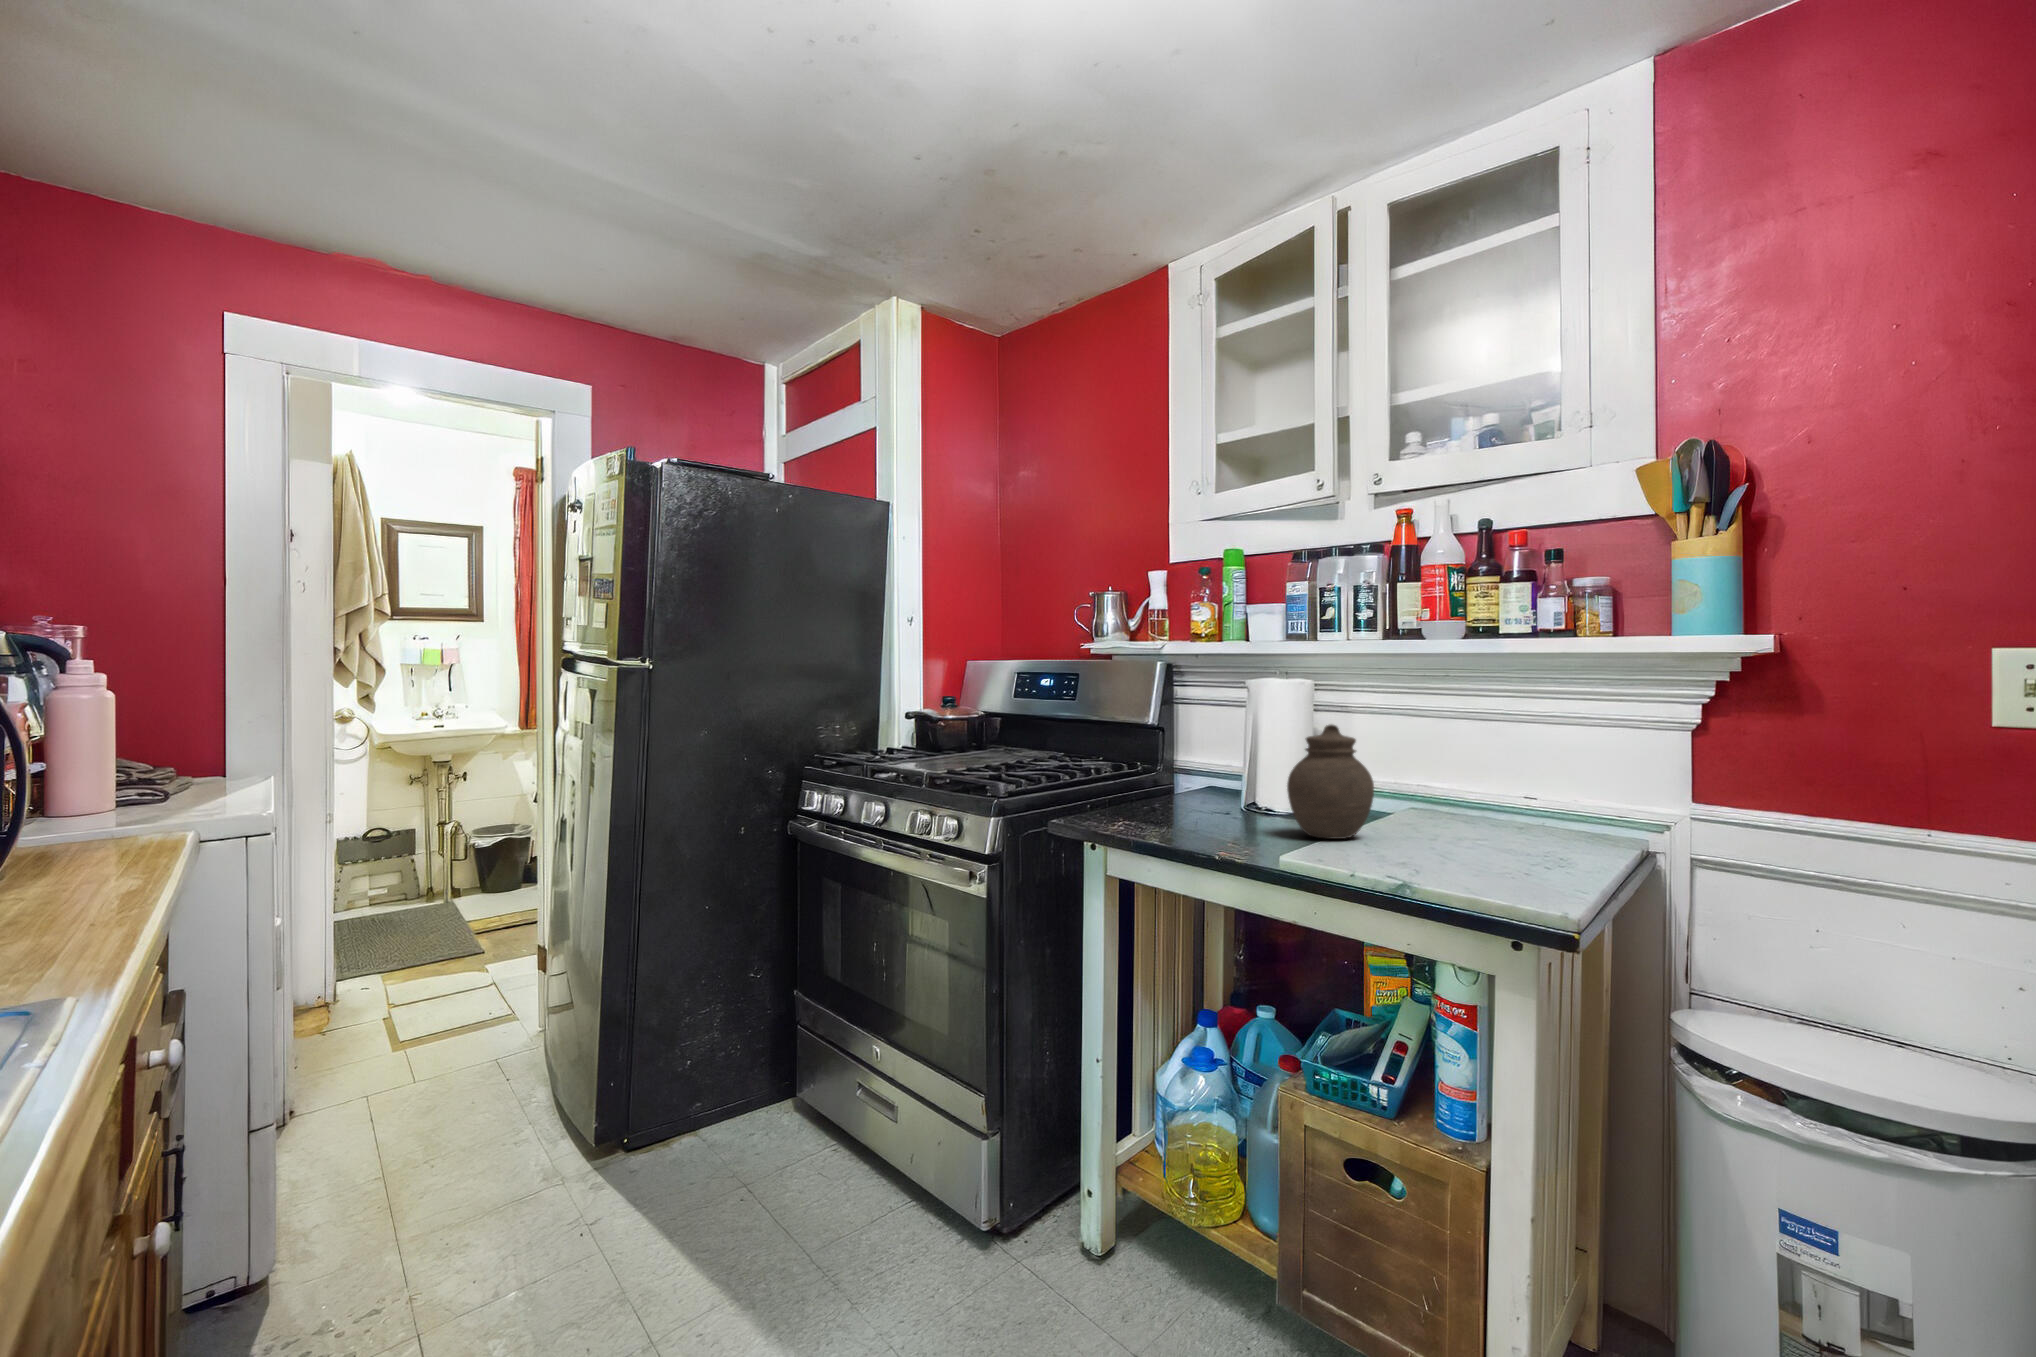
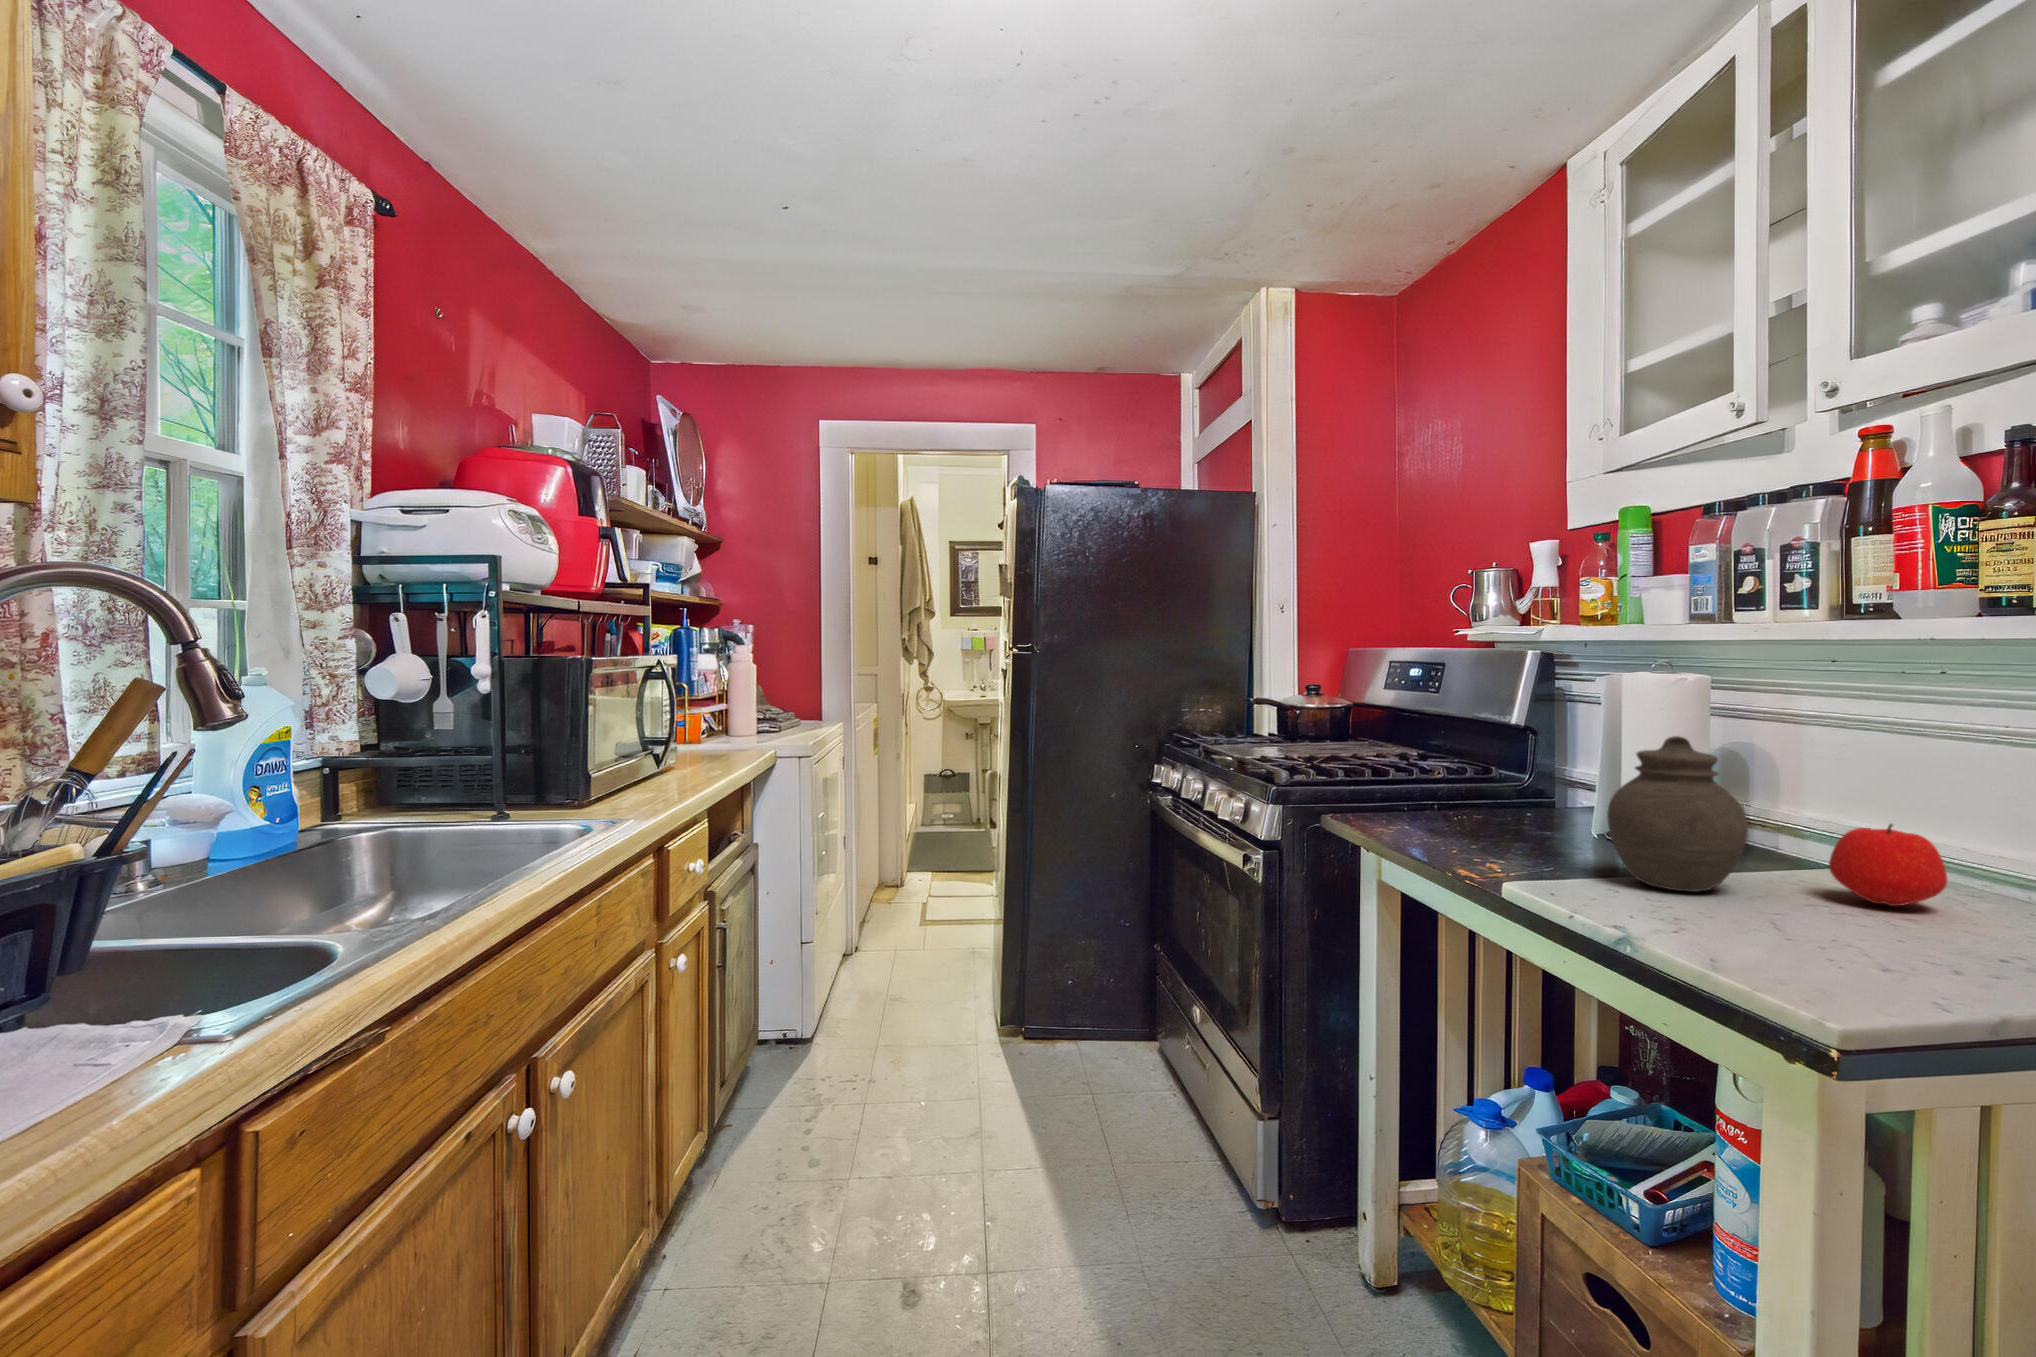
apple: none [1410,778,1471,834] -> present [1829,824,1947,906]

